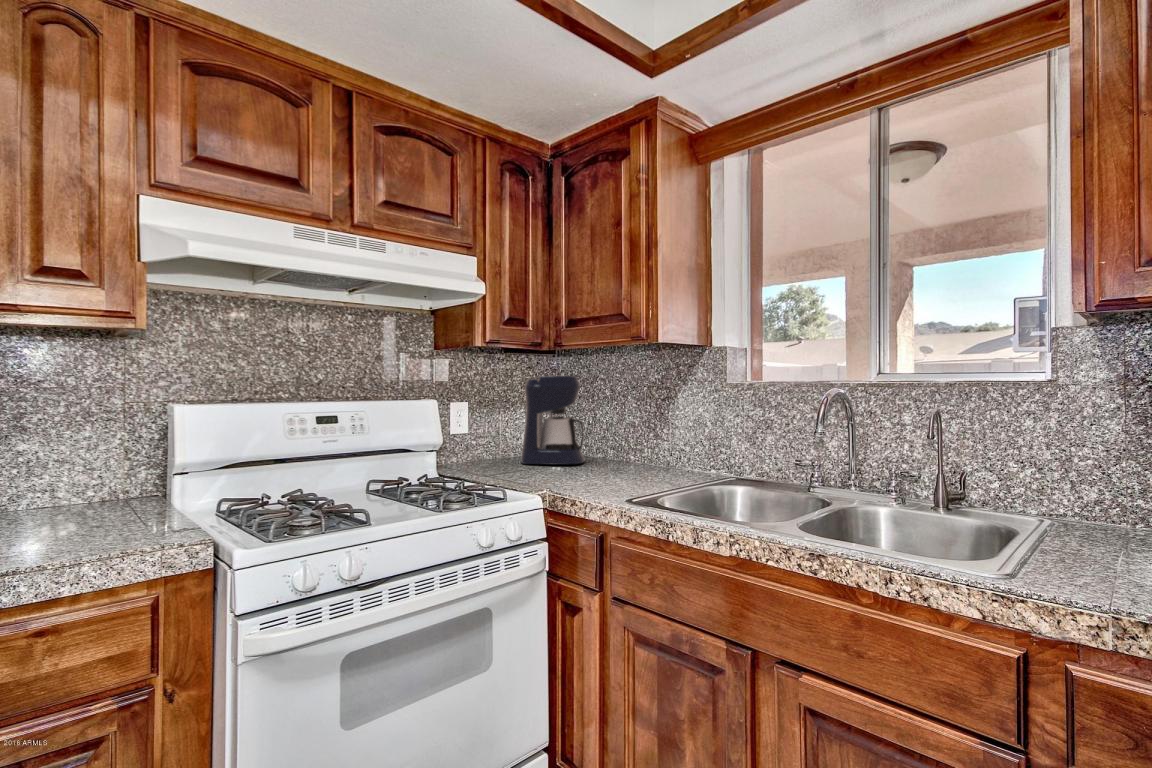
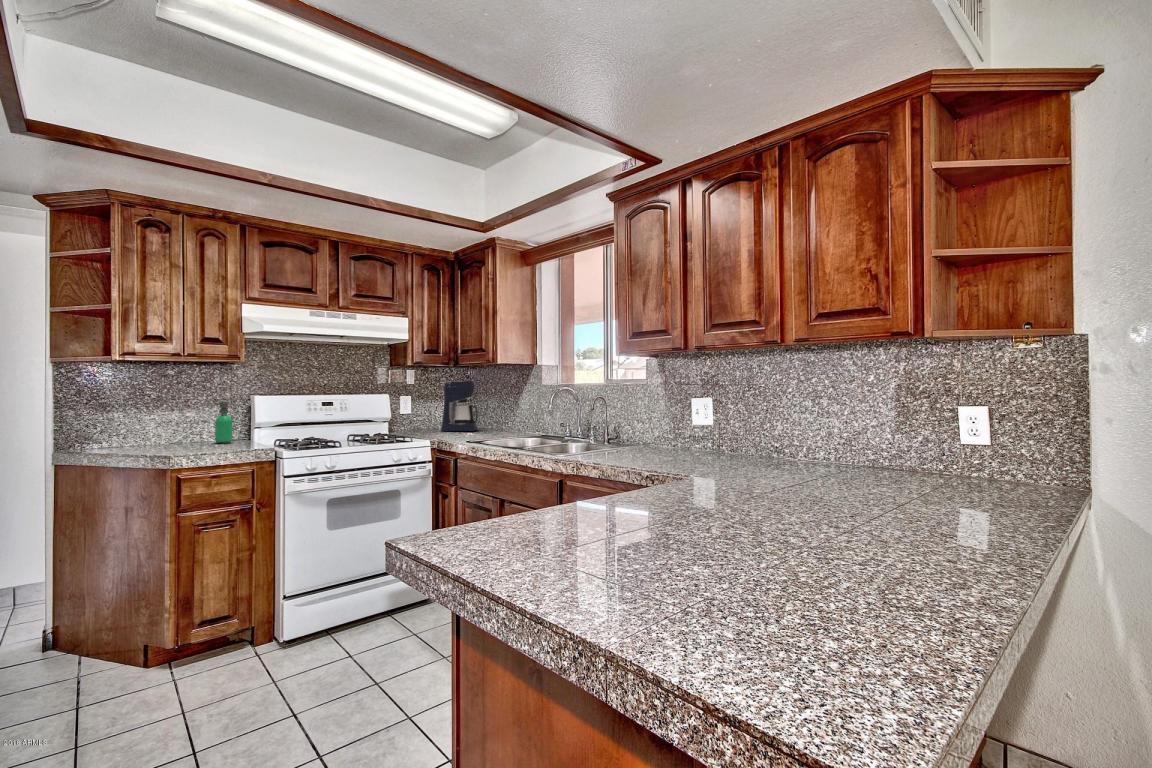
soap dispenser: none [74,416,121,515] -> present [215,400,233,443]

